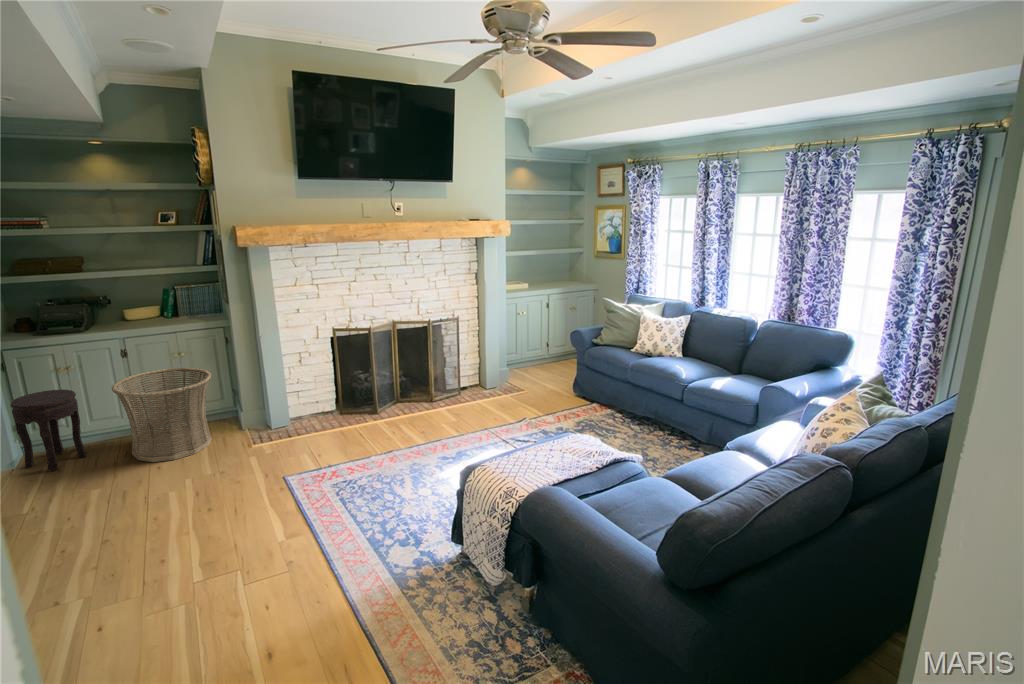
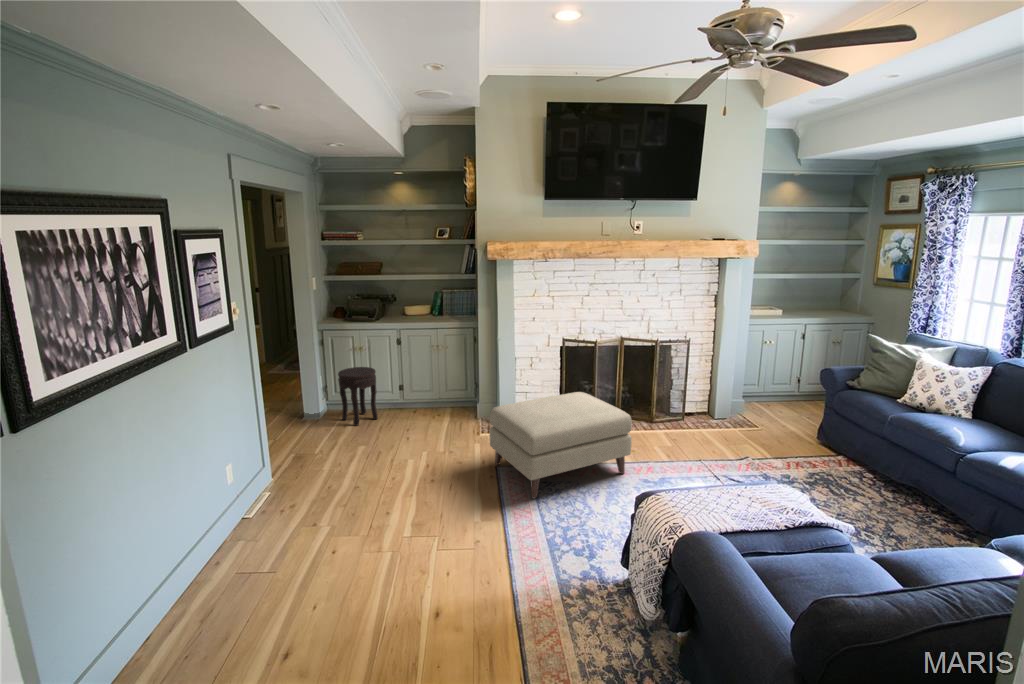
basket: present [112,368,212,462] -> none [396,360,464,433]
ottoman: none [267,381,428,503] -> present [489,392,632,499]

